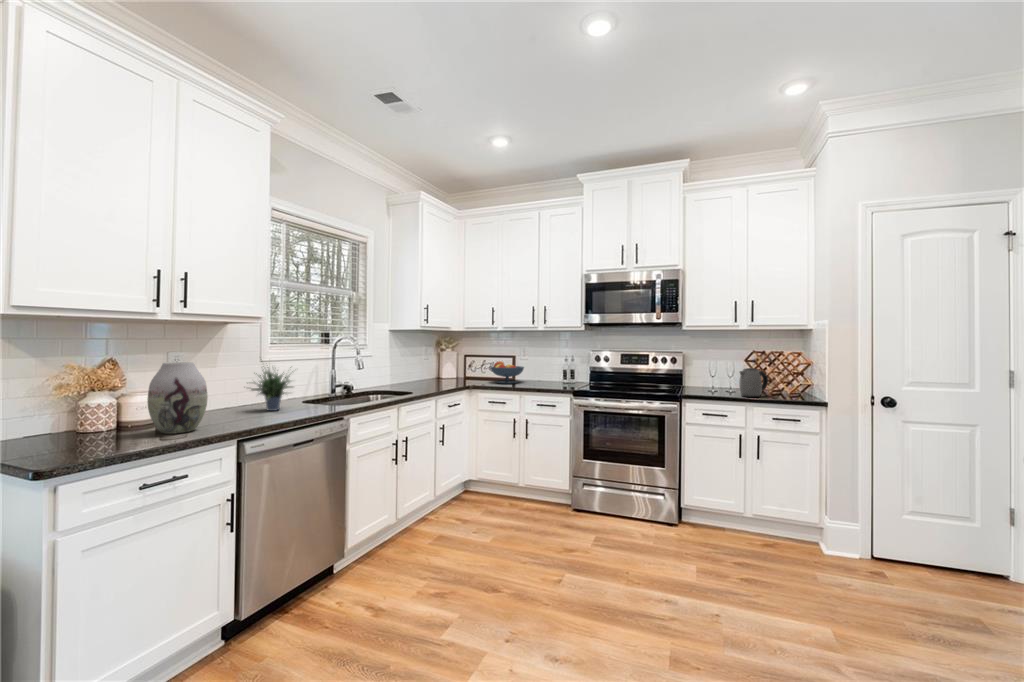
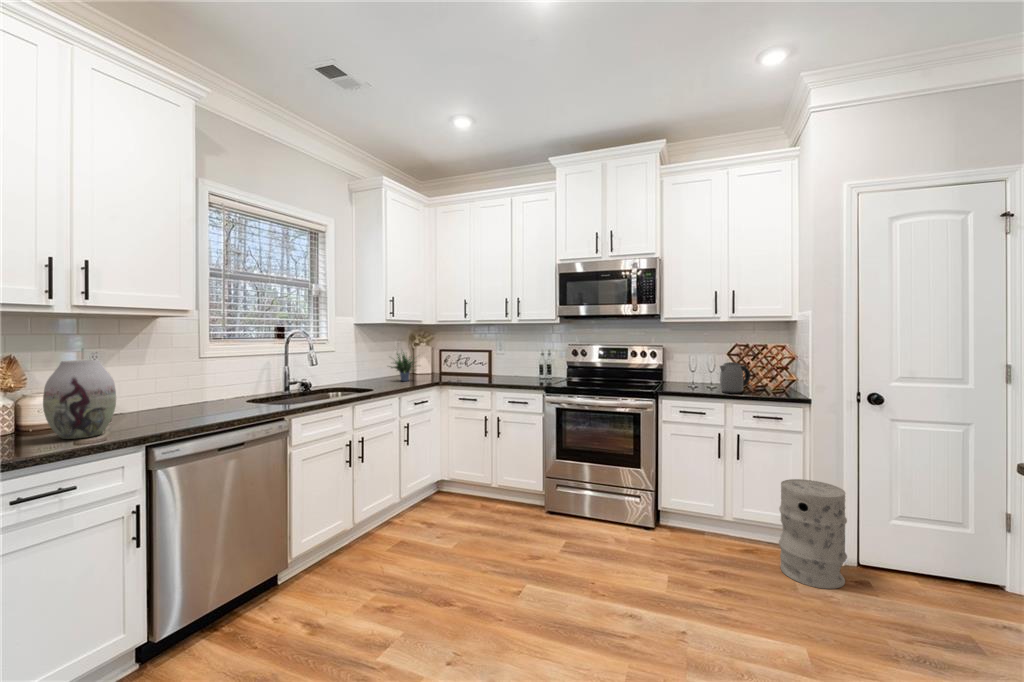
fruit bowl: present [491,361,524,384] -> none [462,356,498,379]
potted plant: present [251,370,292,411] -> present [391,352,415,381]
trash can: none [798,477,863,578] -> present [779,479,847,589]

